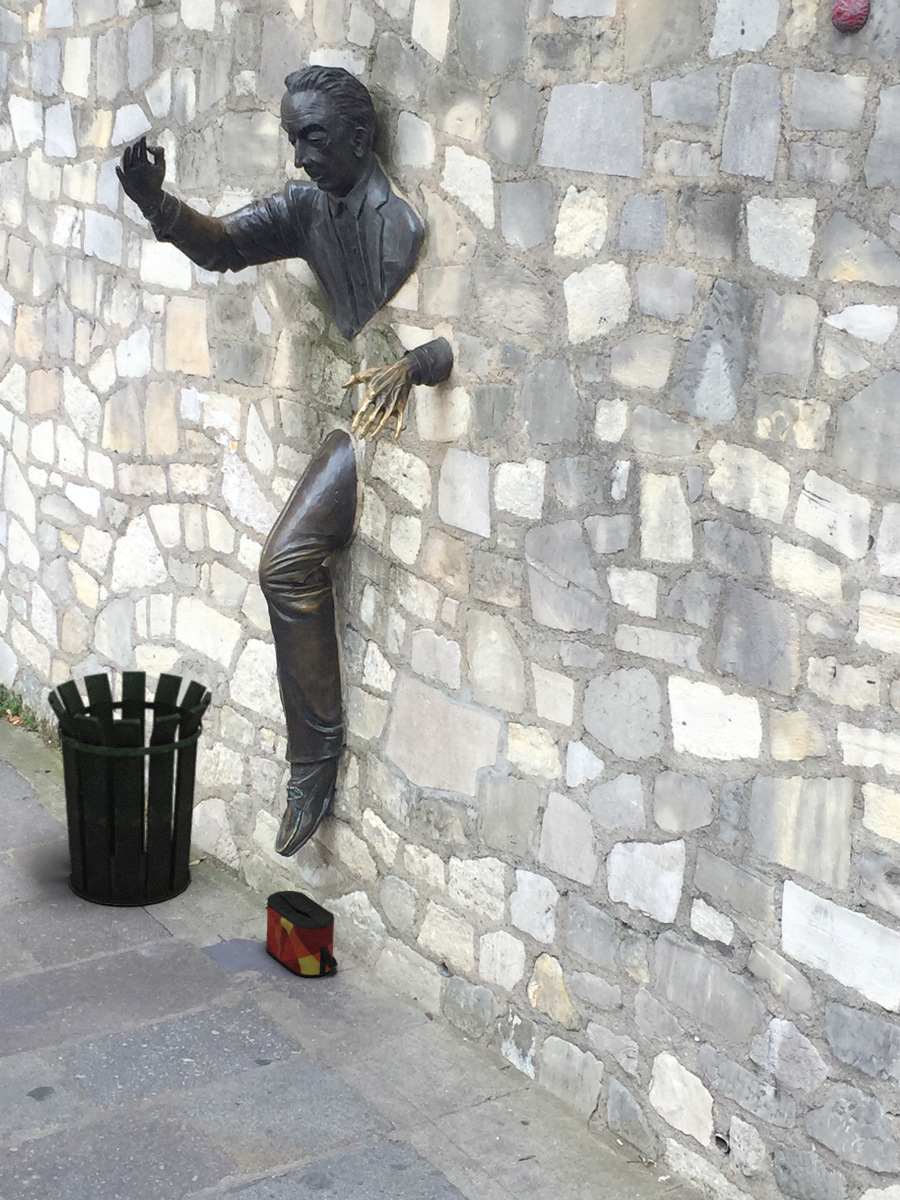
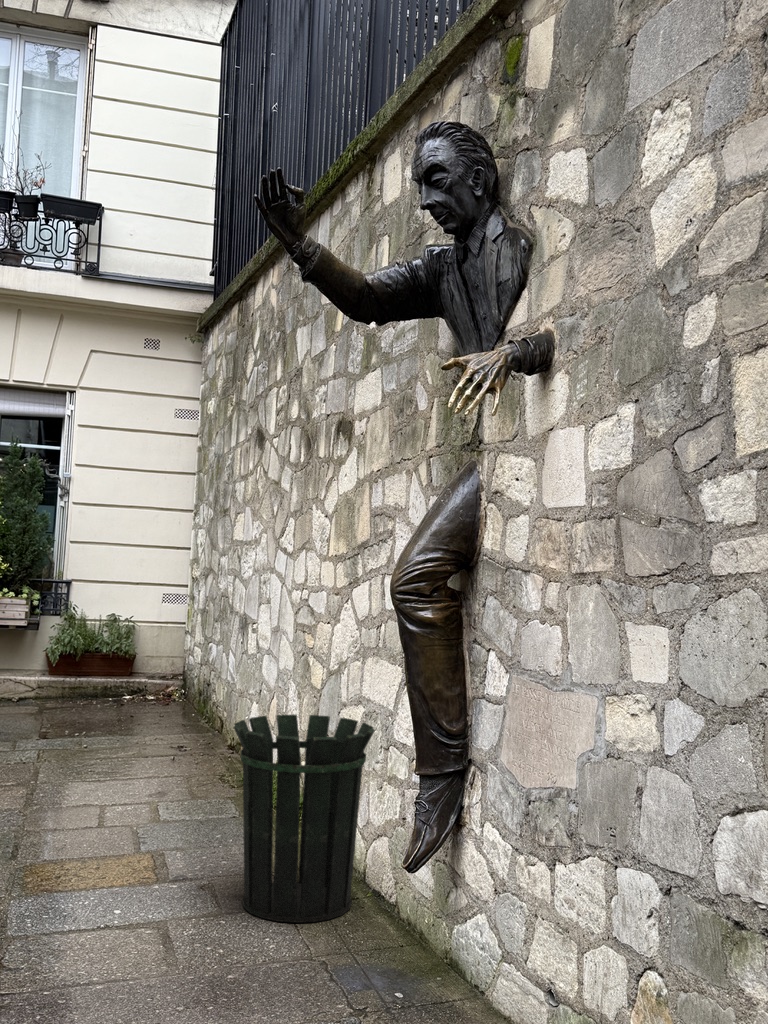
bag: present [266,891,338,977] -> none [392,913,456,1002]

